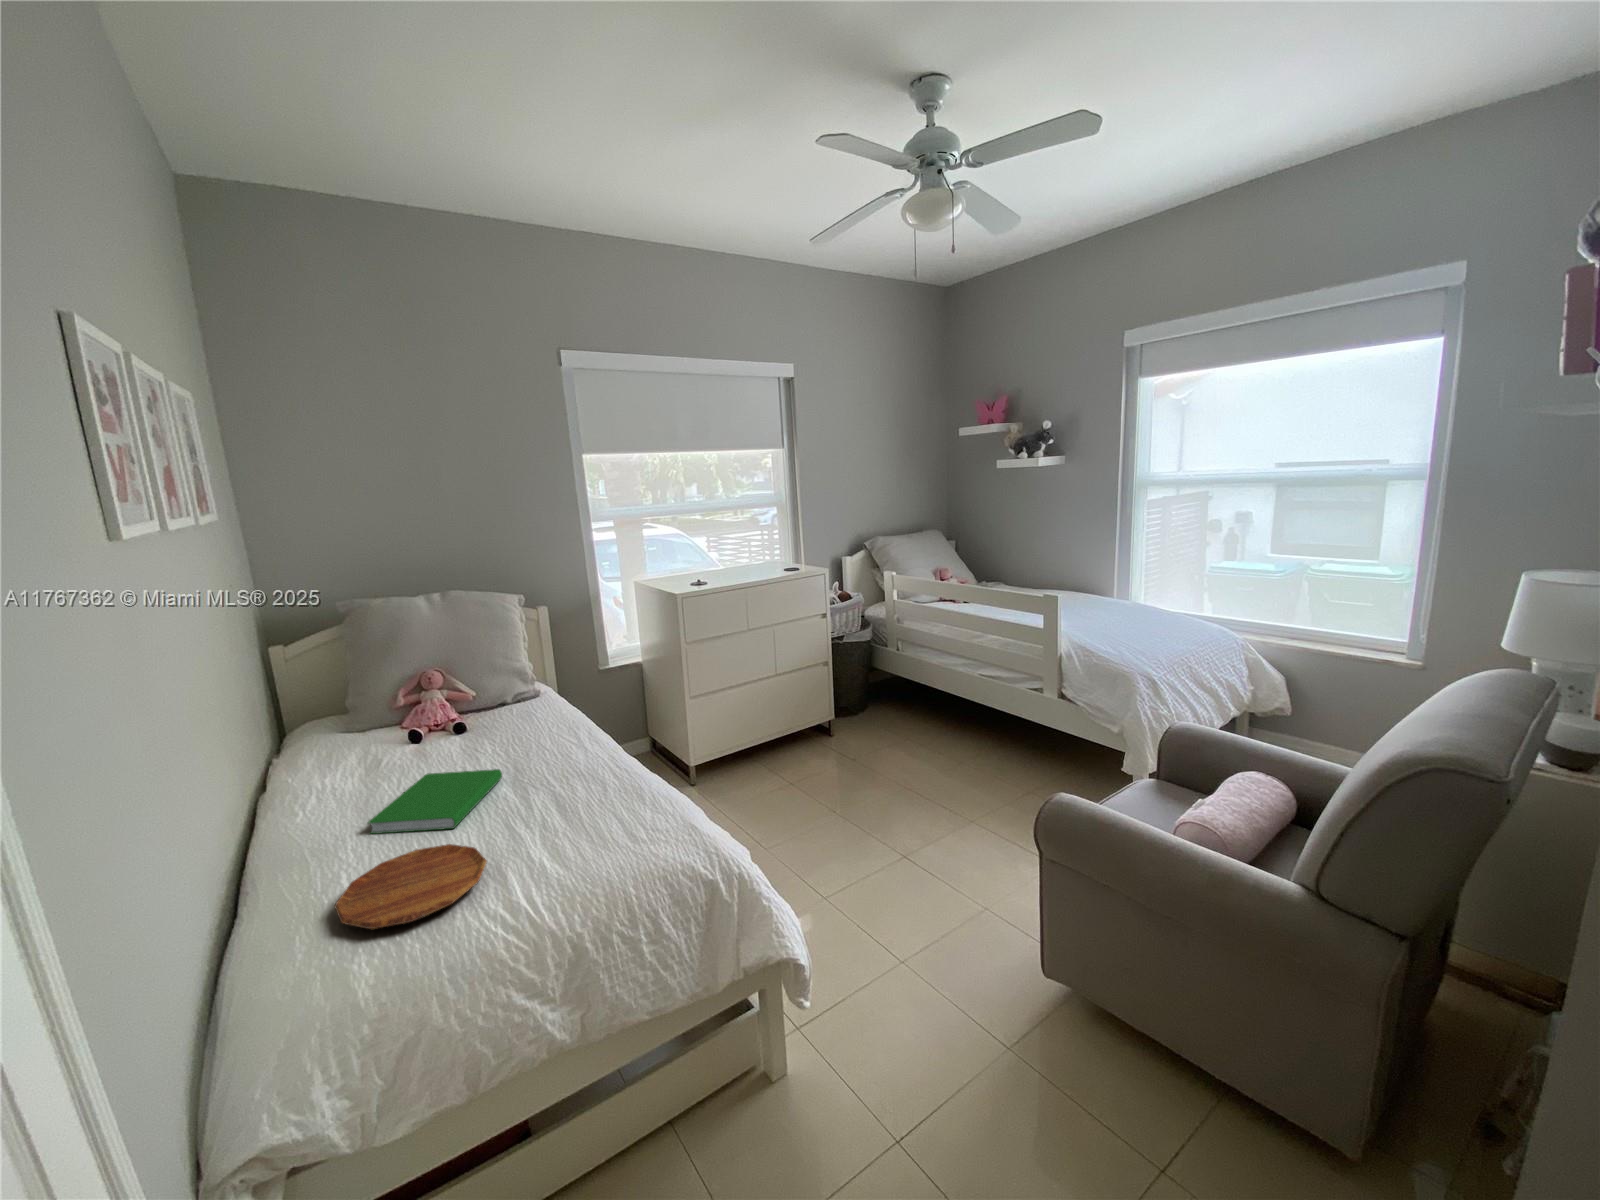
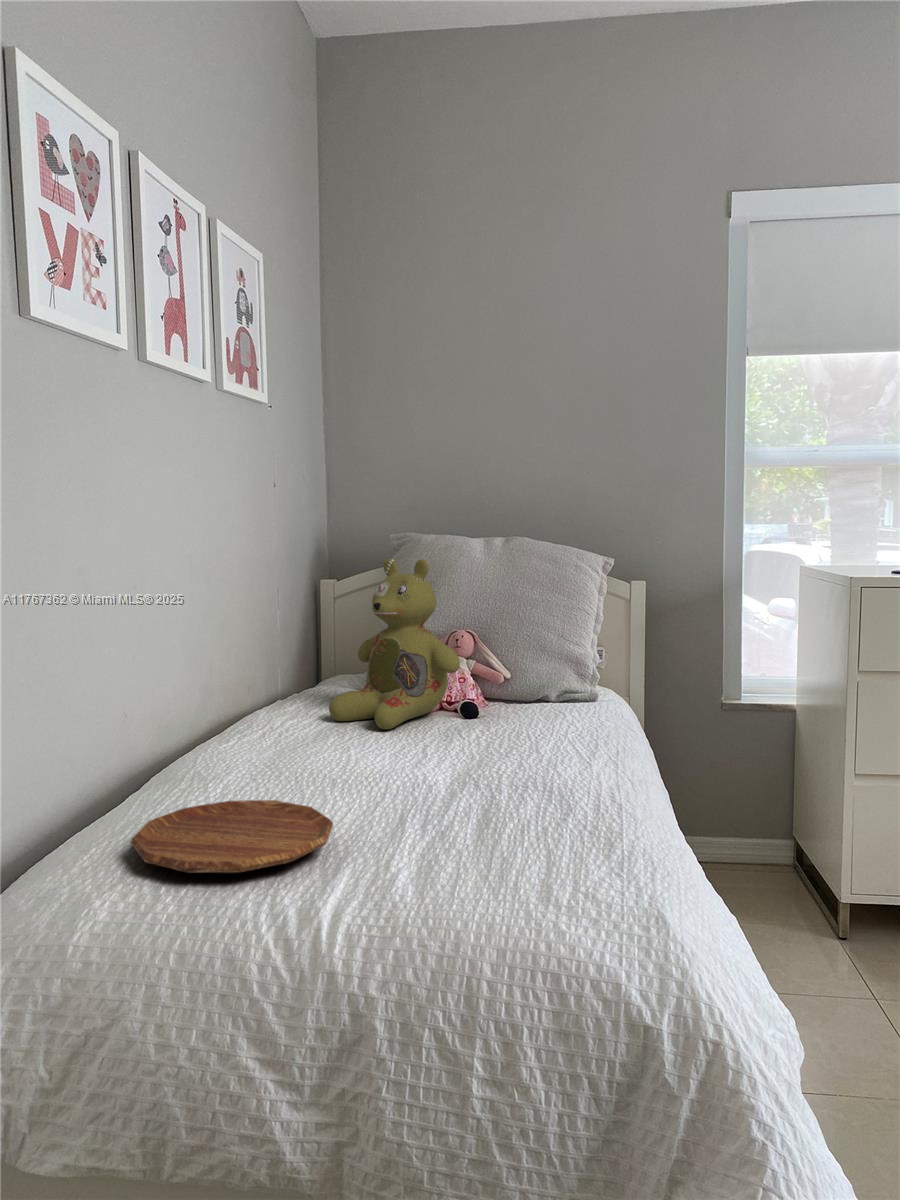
stuffed bear: none [352,635,457,767] -> present [329,559,460,730]
hardcover book: present [368,769,502,834] -> none [270,737,459,801]

